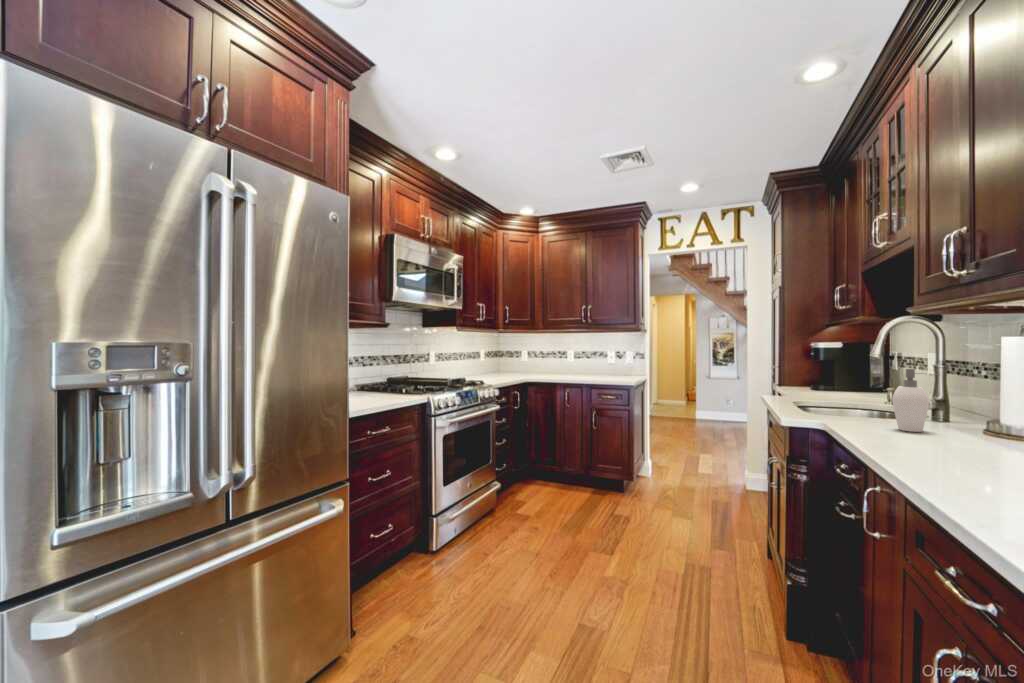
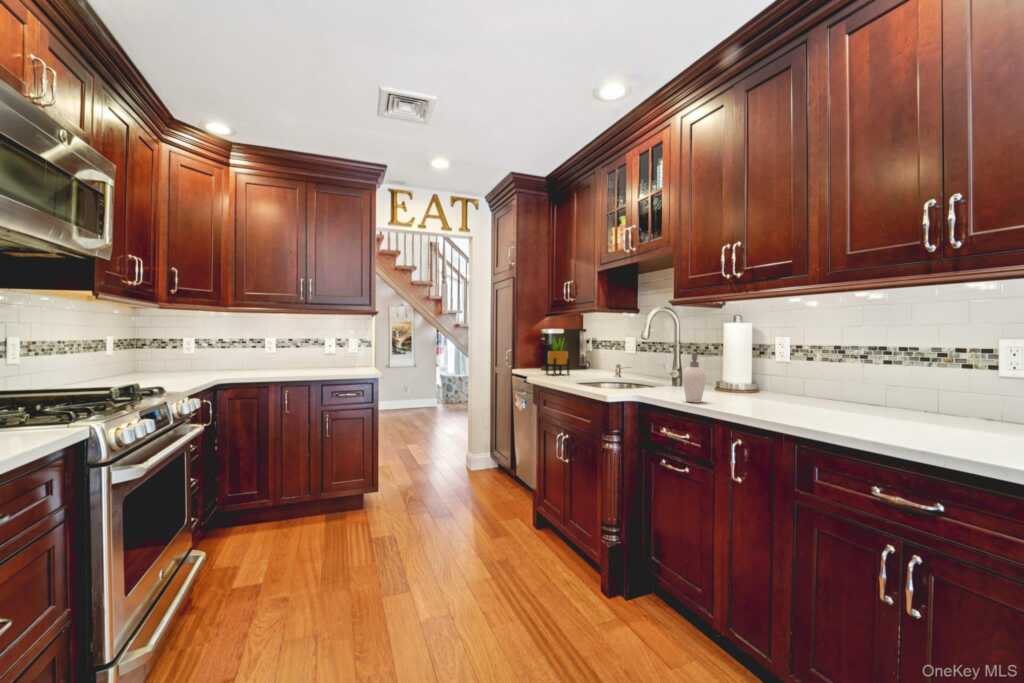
potted plant: none [812,345,847,393] -> present [546,338,570,375]

